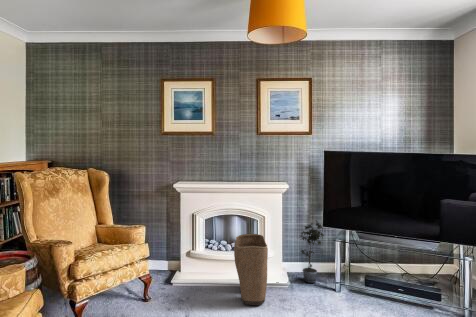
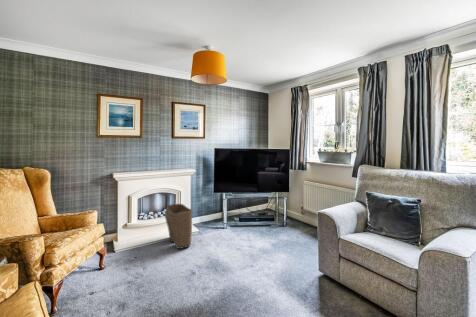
potted plant: present [301,220,324,283] -> none [201,190,217,227]

